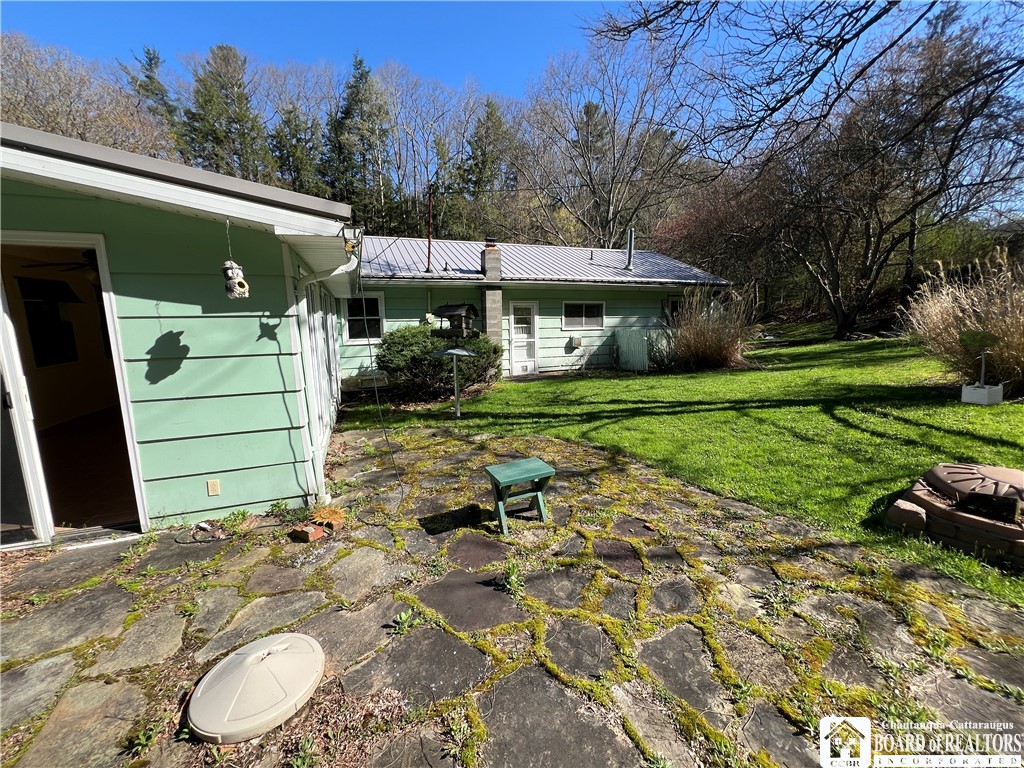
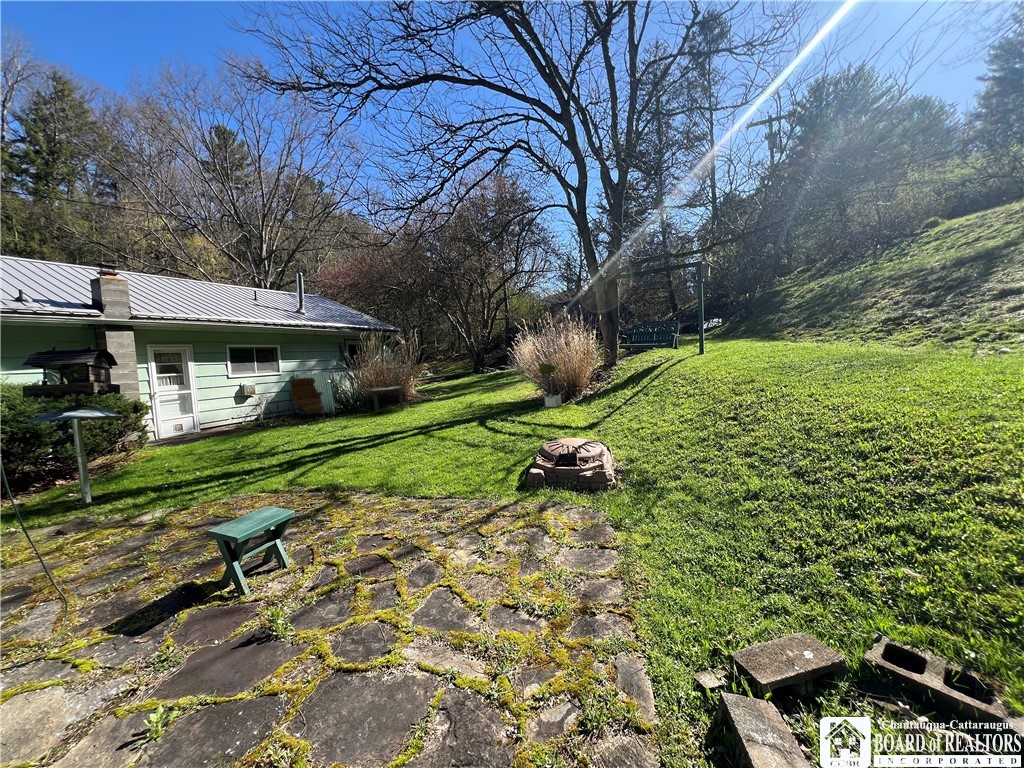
lounge chair: none [607,333,638,374] -> present [290,378,324,418]
round table: none [681,347,731,378] -> present [367,385,406,413]

